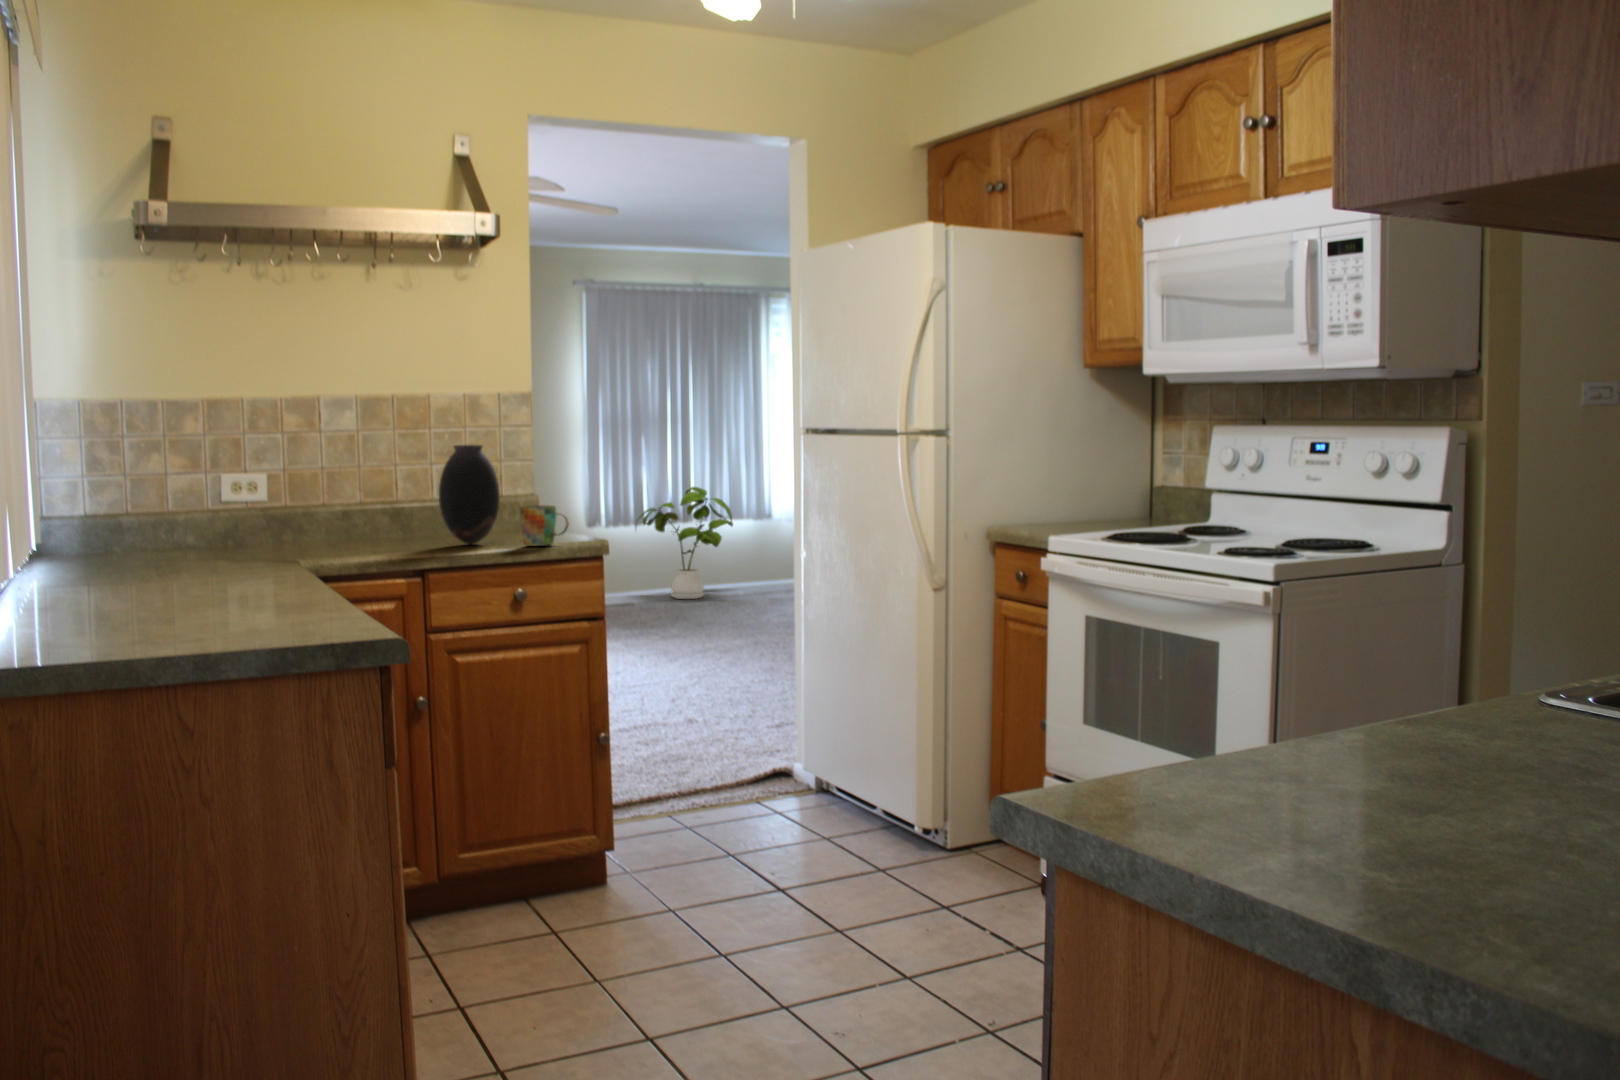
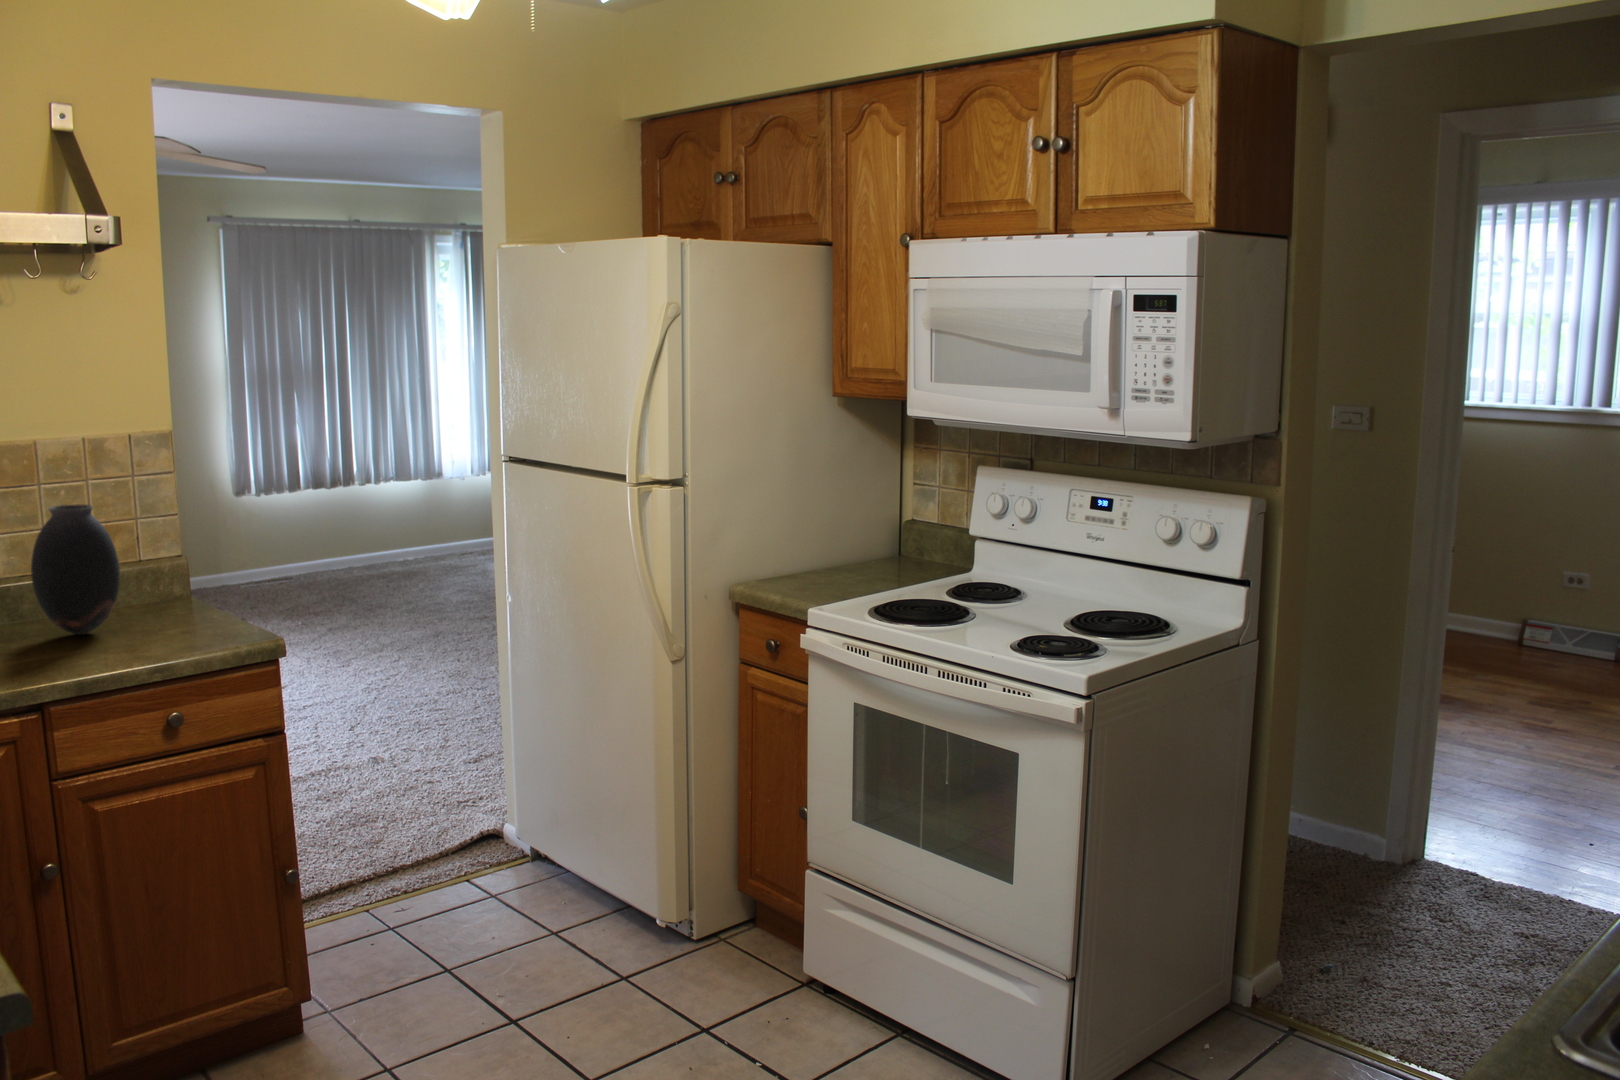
house plant: present [638,487,733,599] -> none [302,452,414,574]
mug: present [520,505,569,546] -> none [148,584,217,641]

